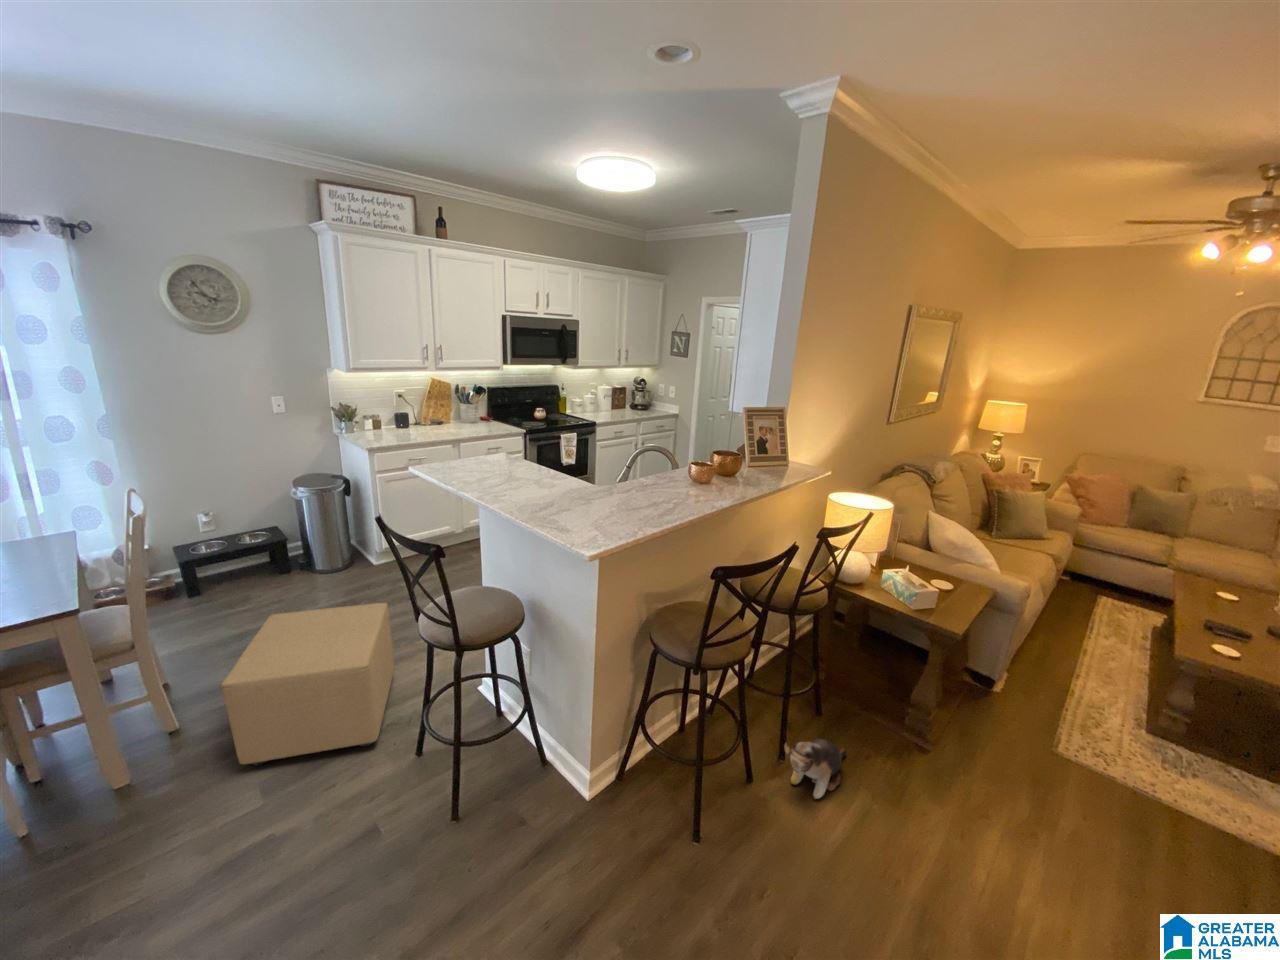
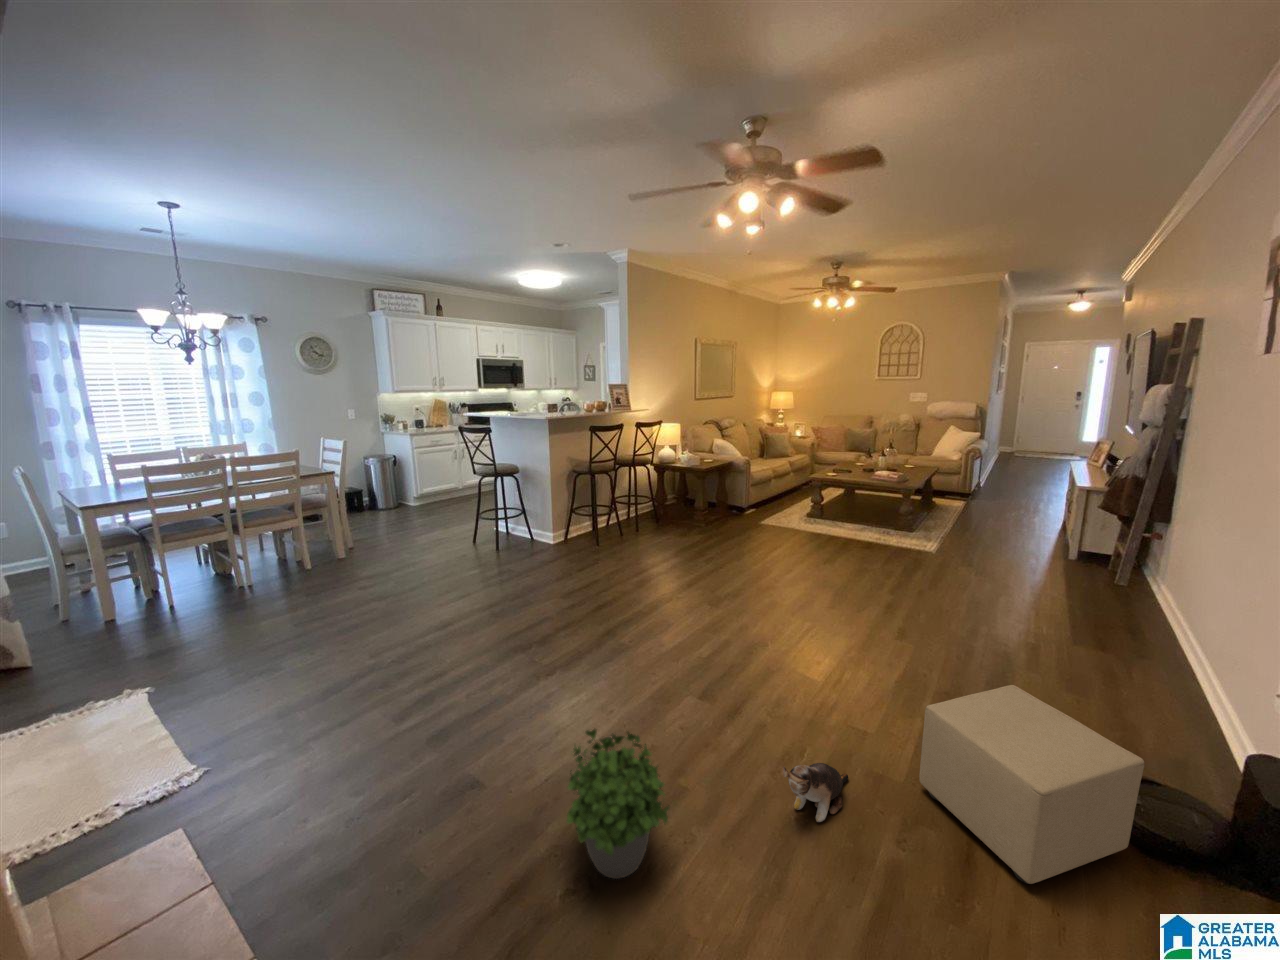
ottoman: present [221,603,395,765] -> present [919,685,1144,884]
potted plant: none [555,694,668,850] -> present [567,729,670,879]

